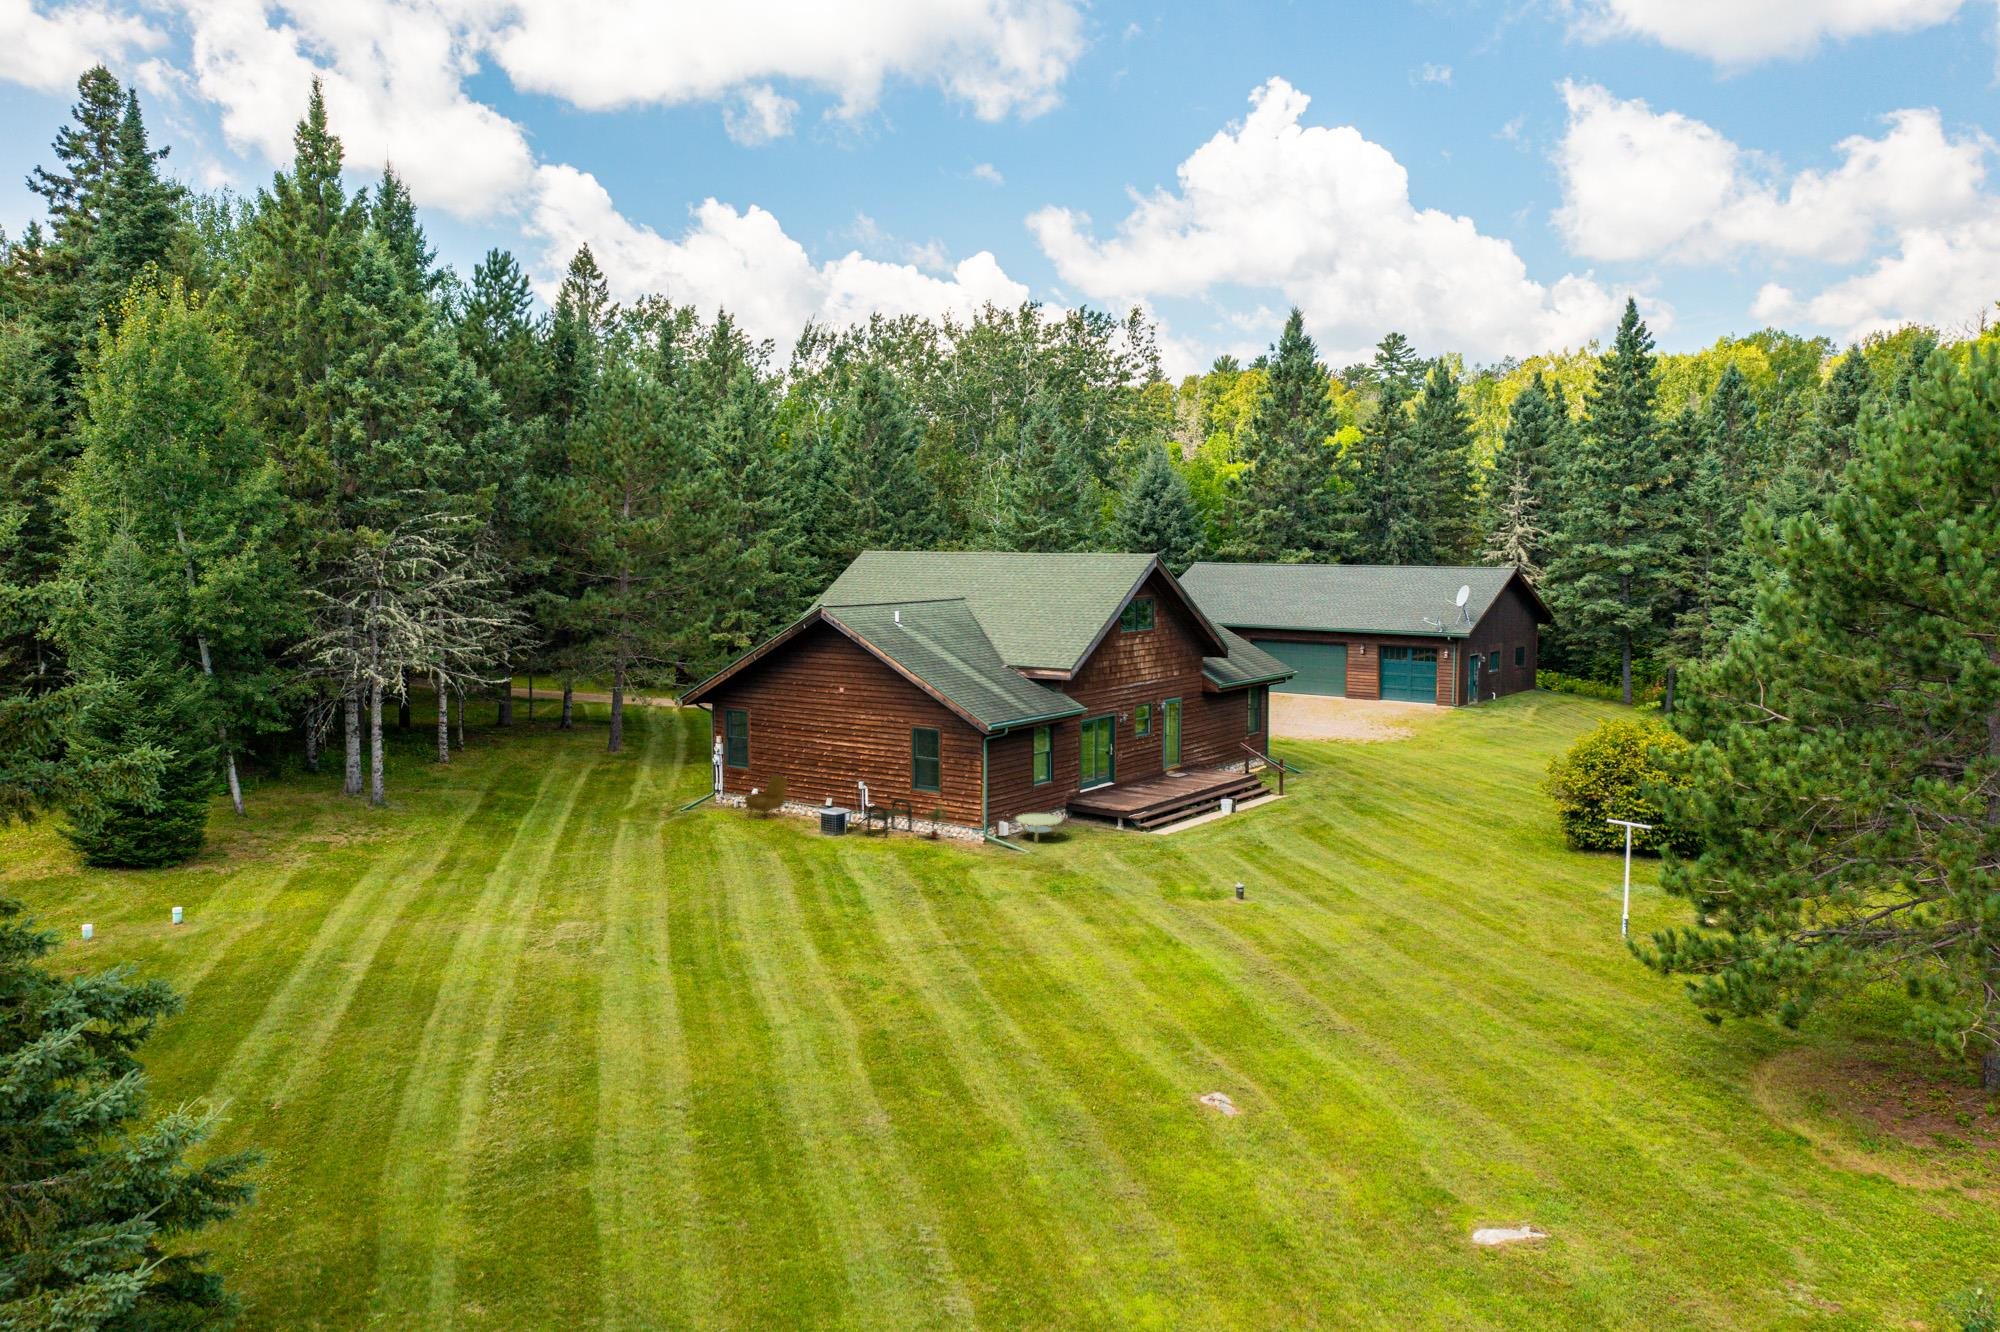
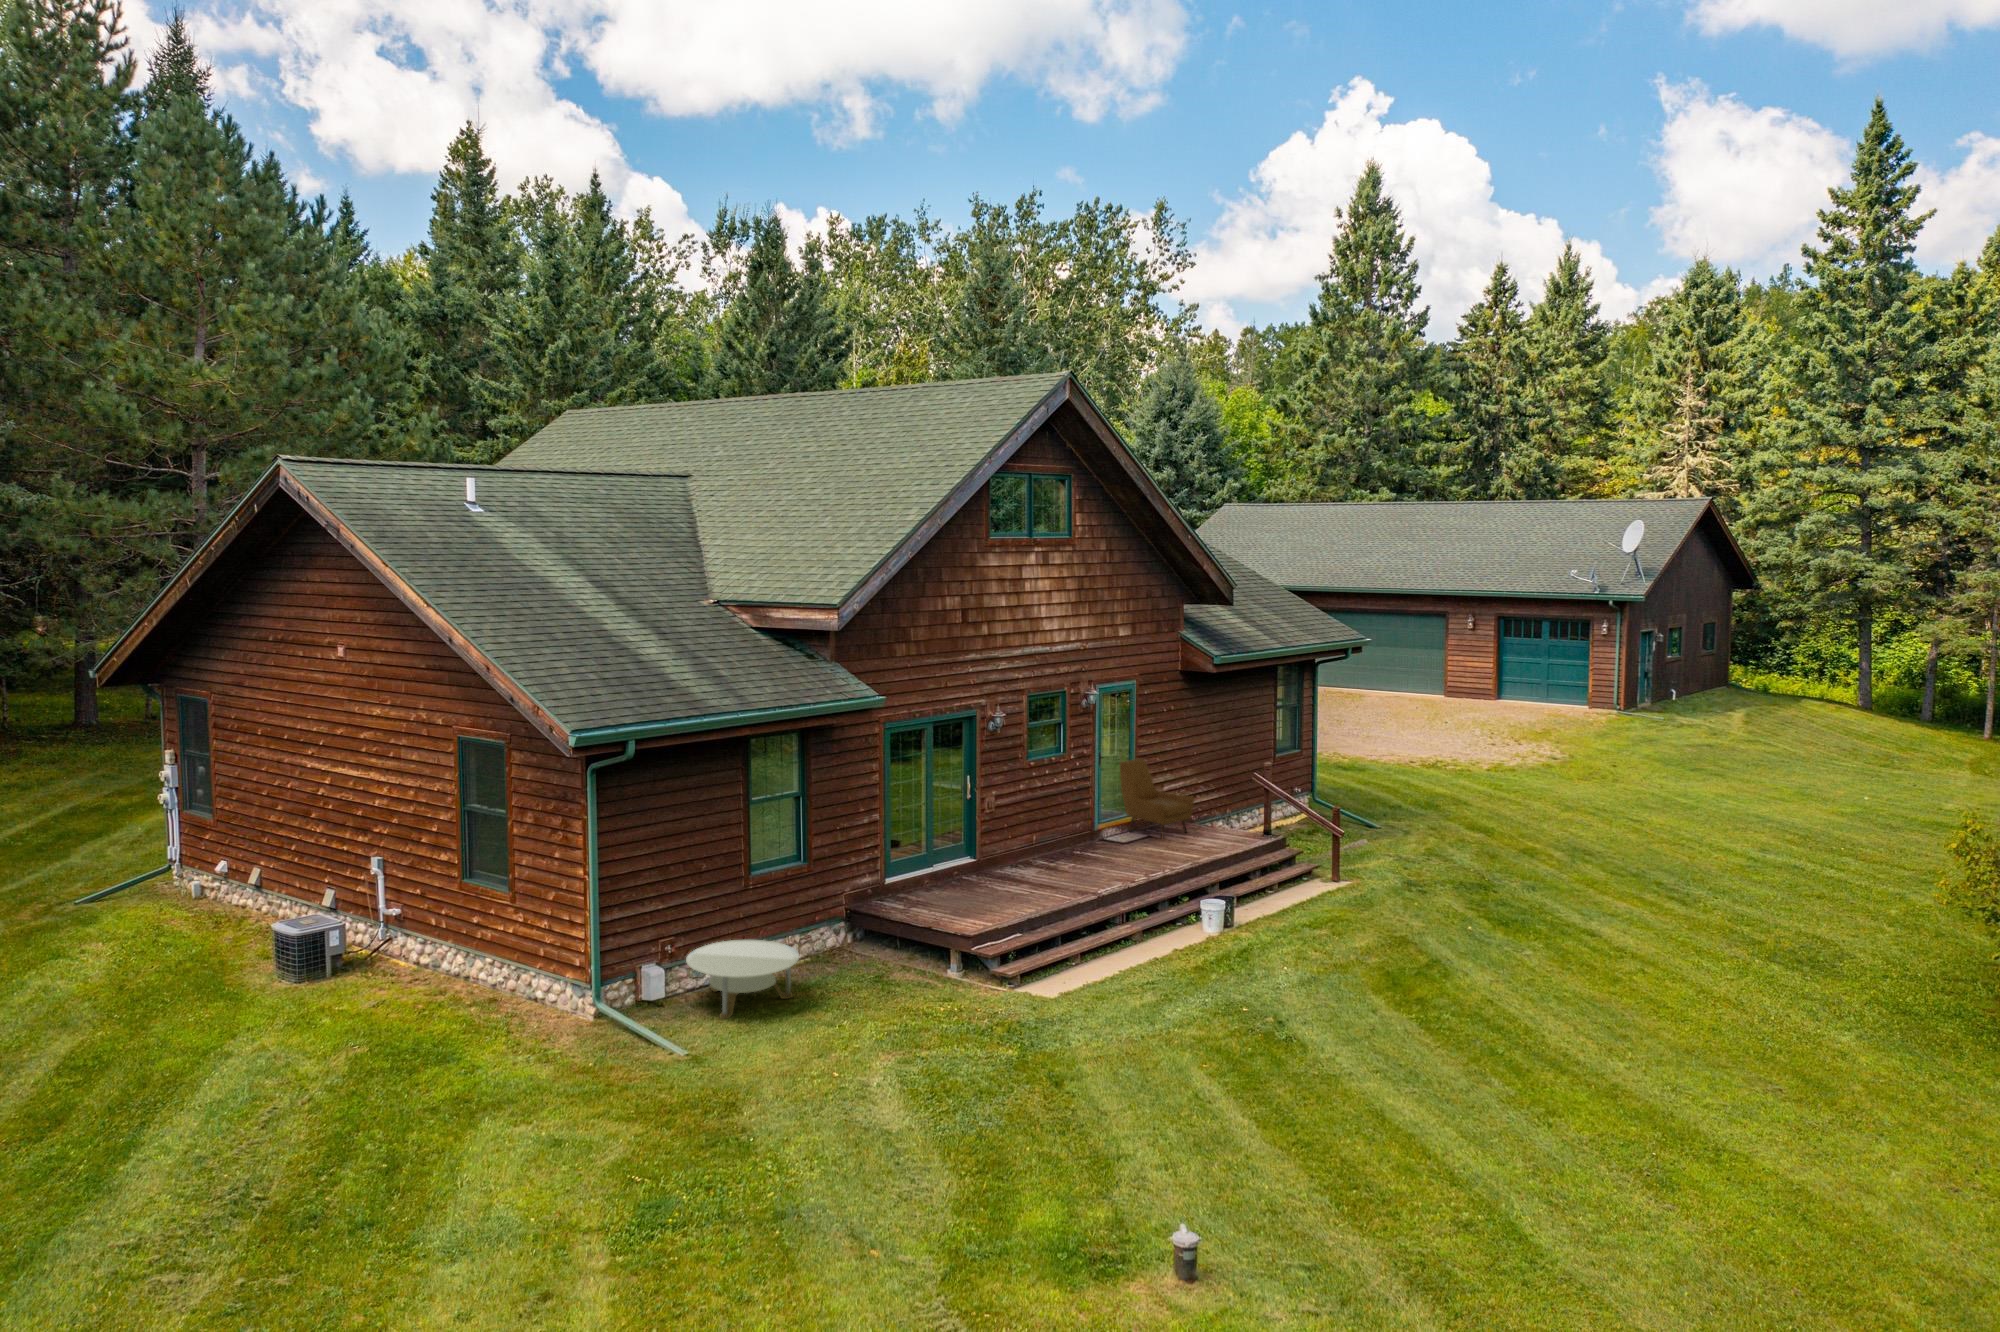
chair: present [745,775,787,819] -> present [1120,759,1195,838]
bench: present [867,799,912,838] -> none [336,901,459,1001]
potted tree: present [925,802,947,839] -> none [465,915,521,1004]

